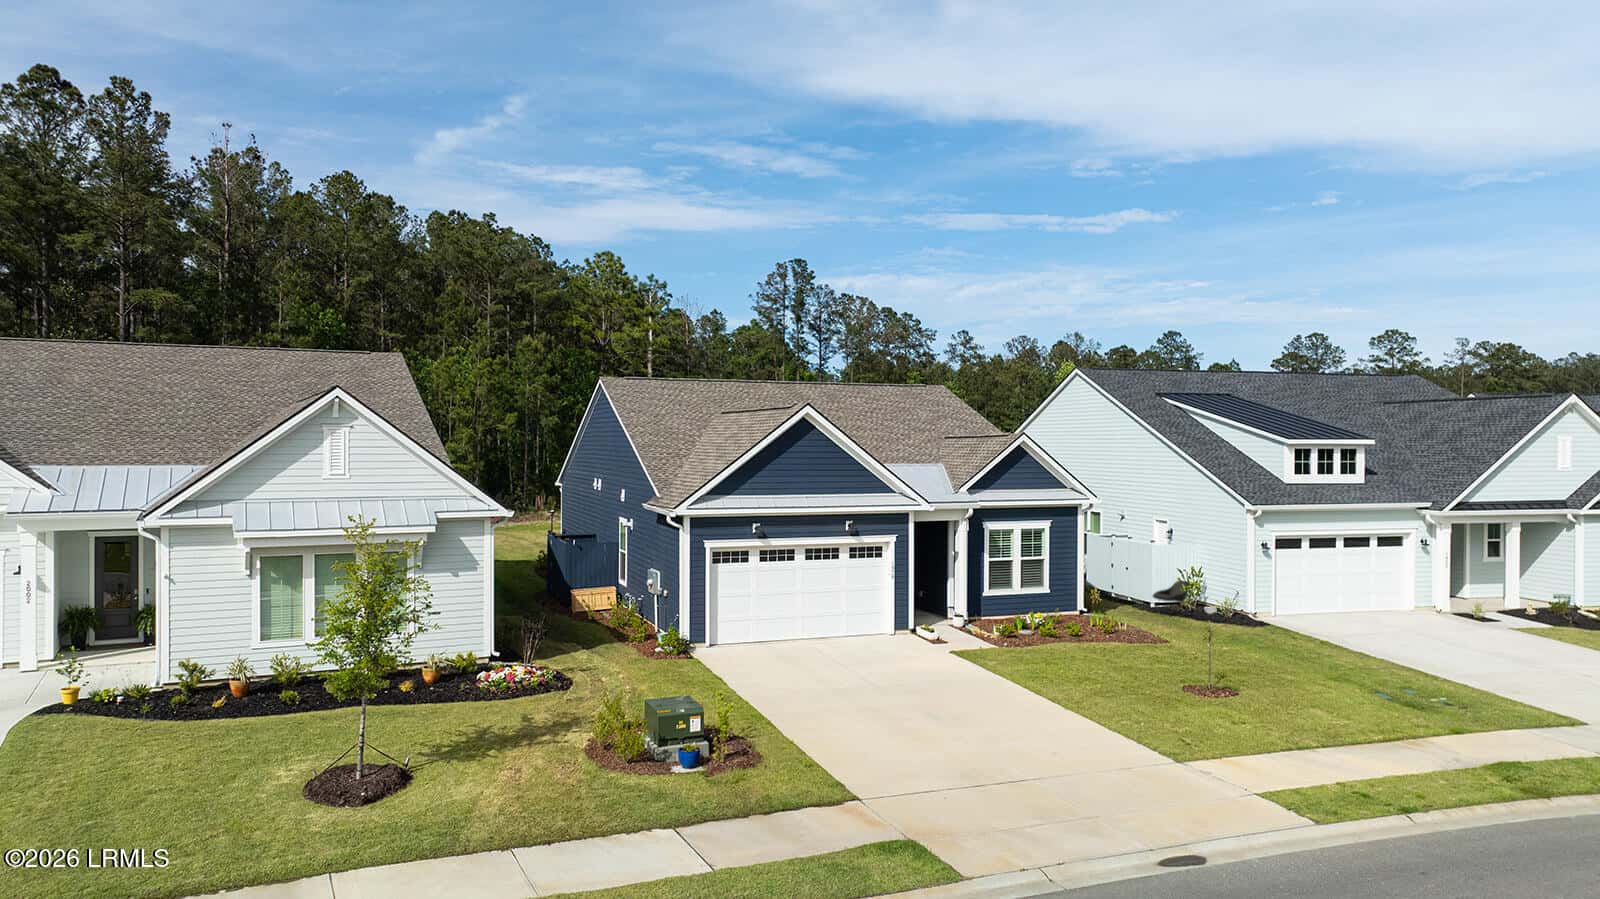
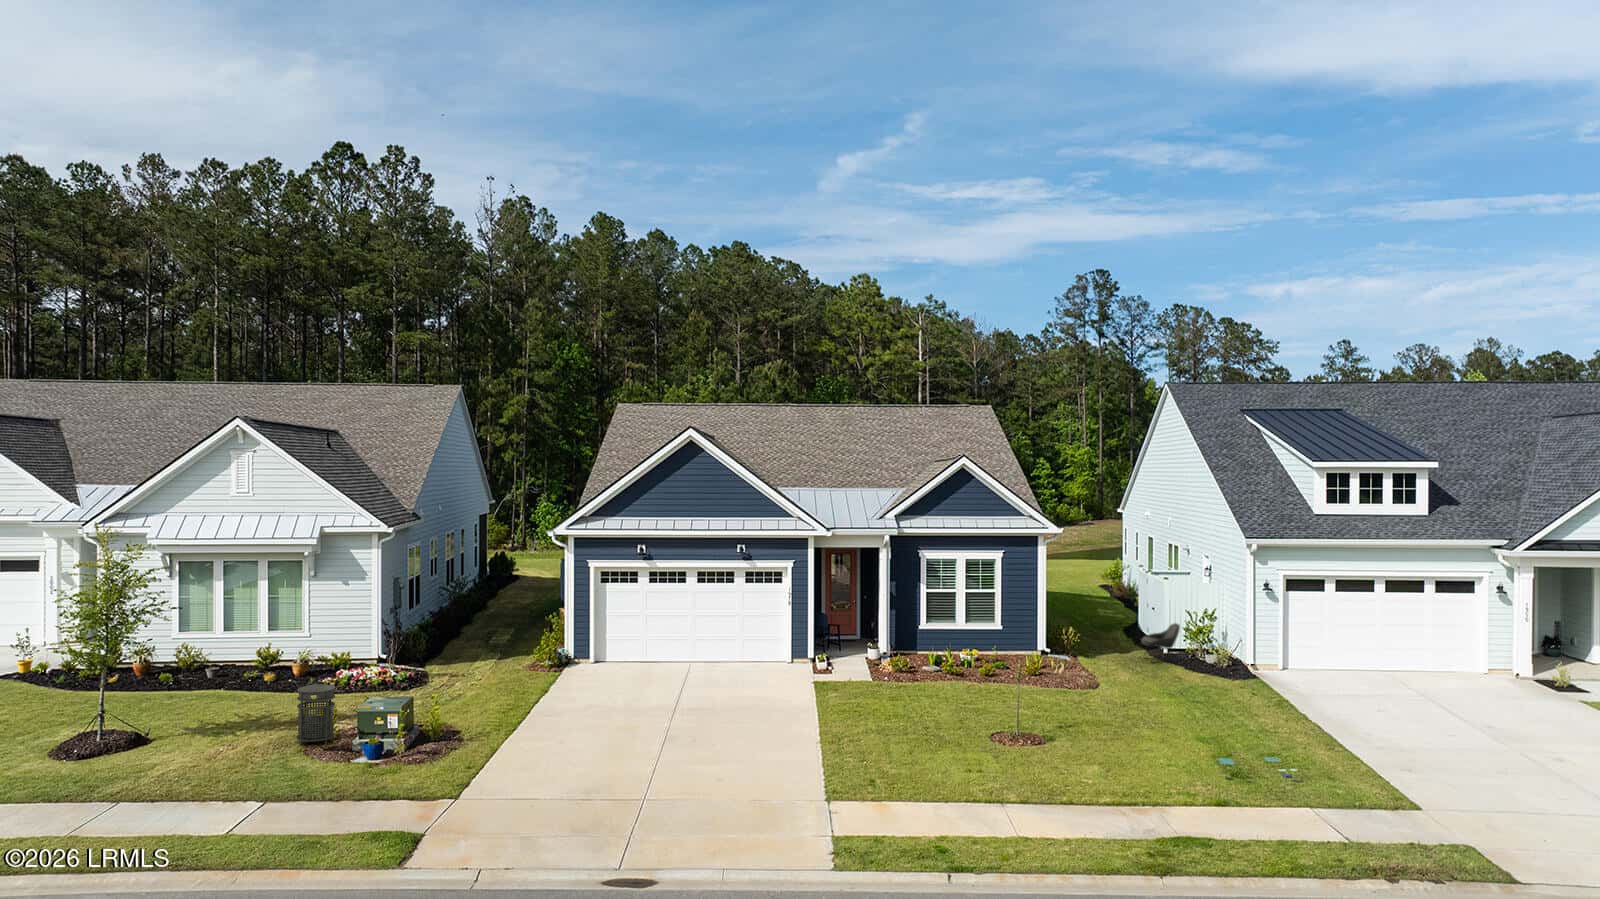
trash can: none [563,689,605,762] -> present [296,684,335,745]

